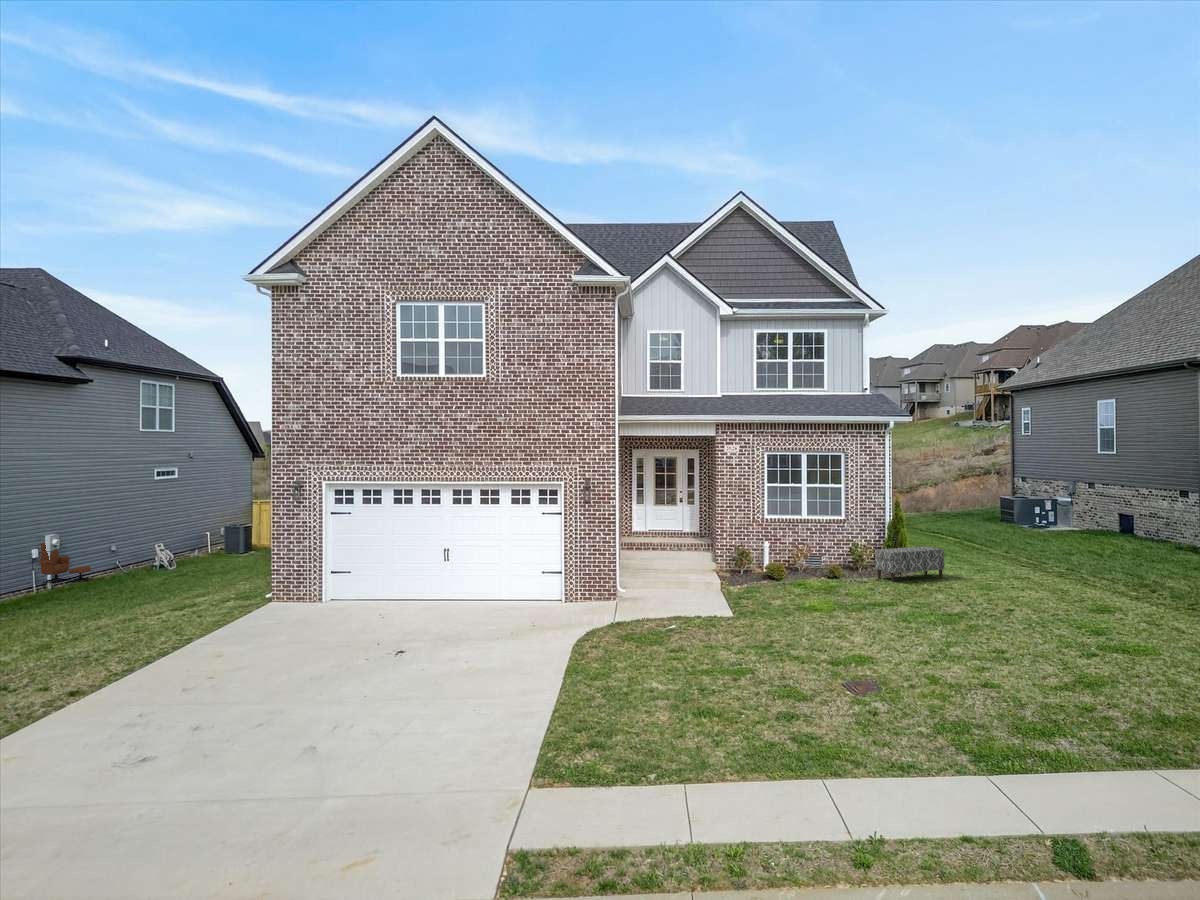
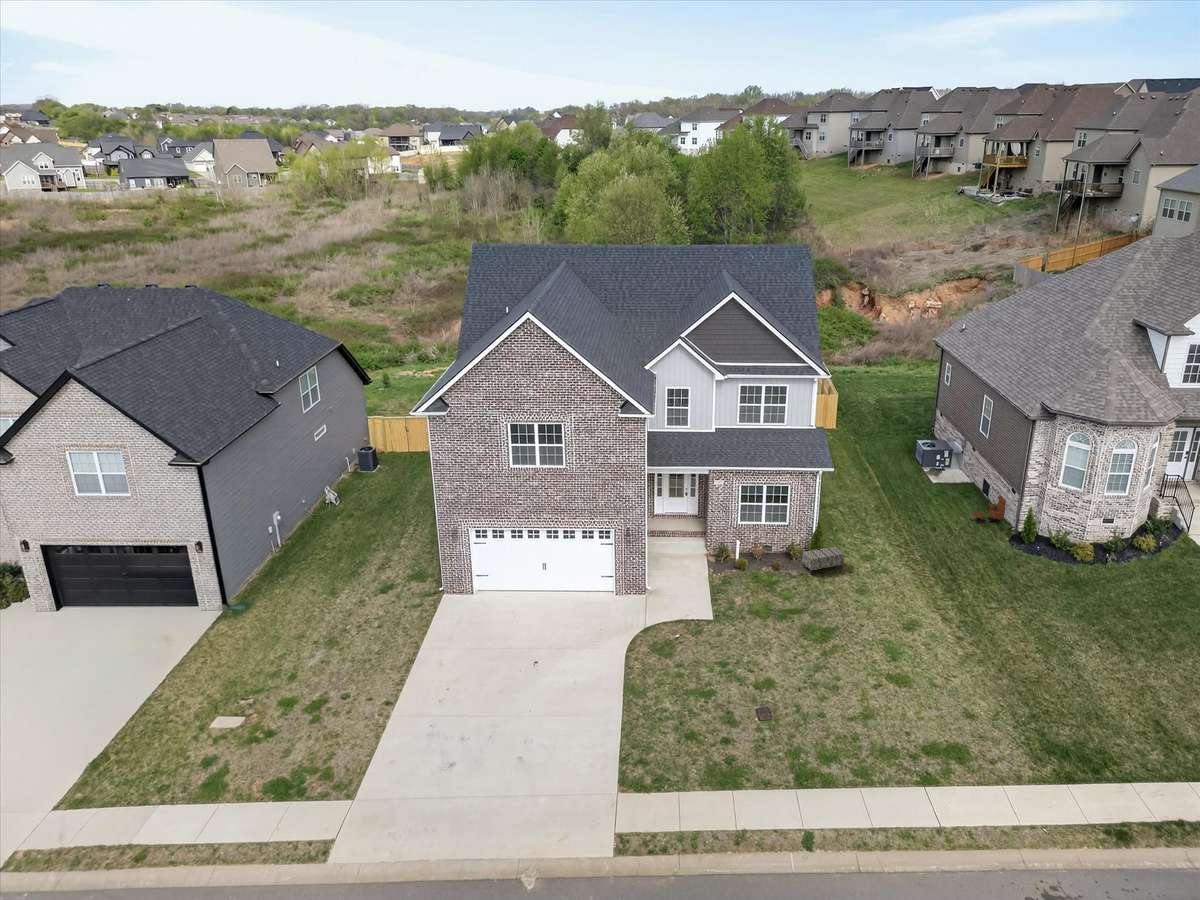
lounge chair: present [39,542,92,583] -> present [972,496,1006,525]

